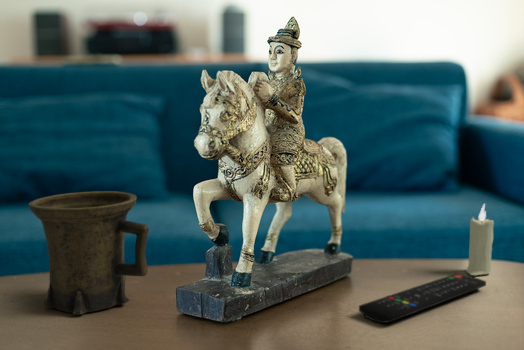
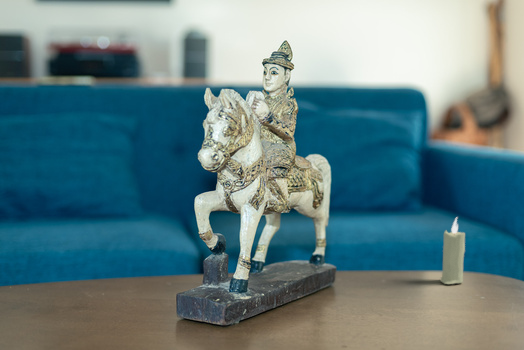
mug: present [29,191,149,314] -> none [33,203,150,320]
remote control: present [359,274,486,323] -> none [349,282,461,324]

